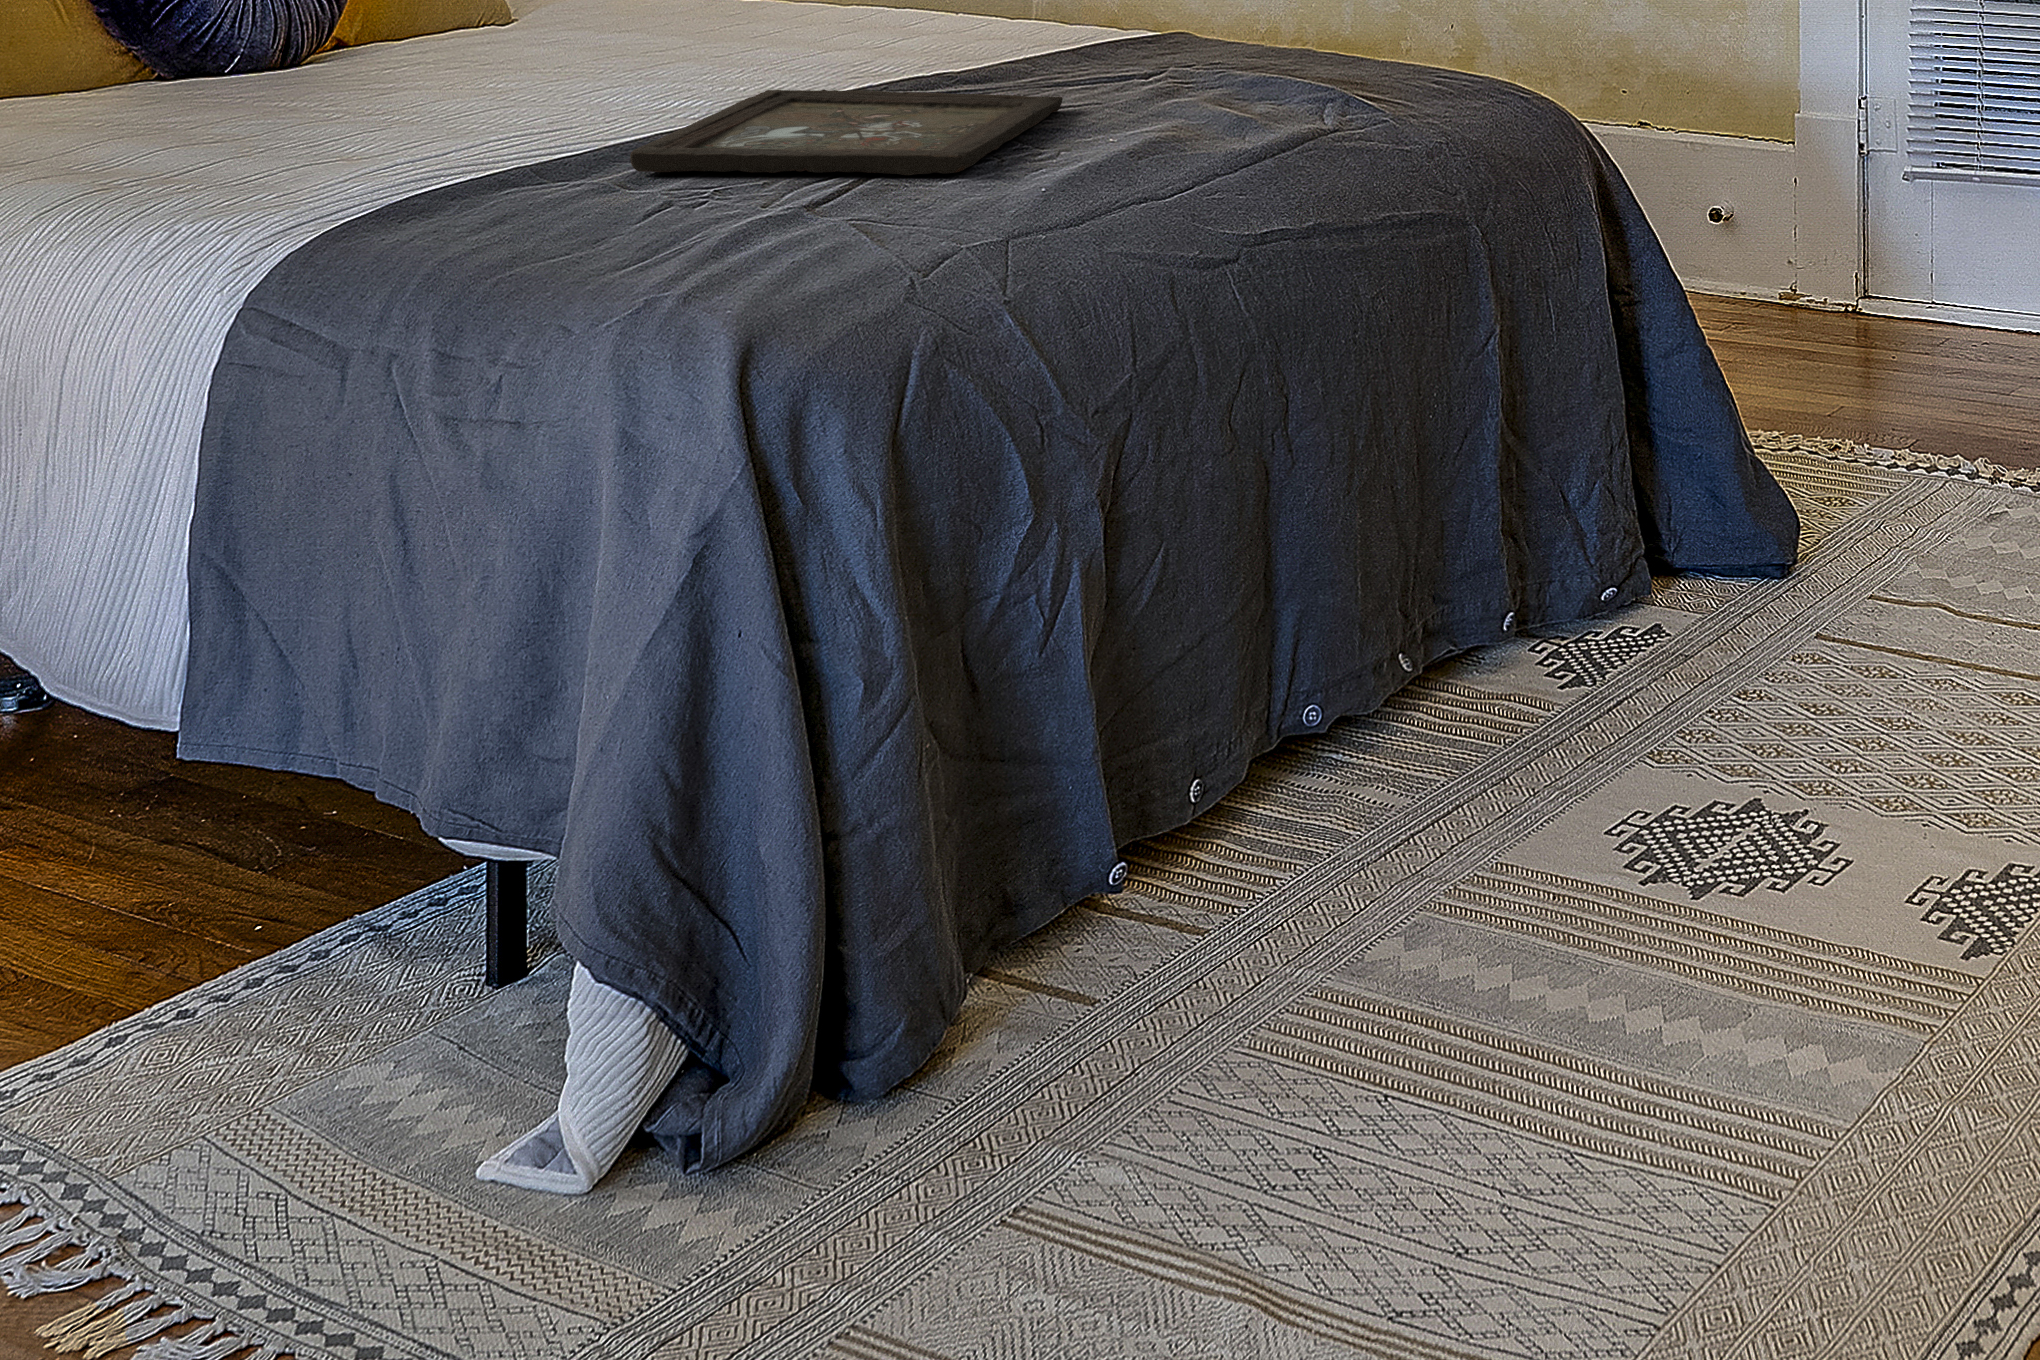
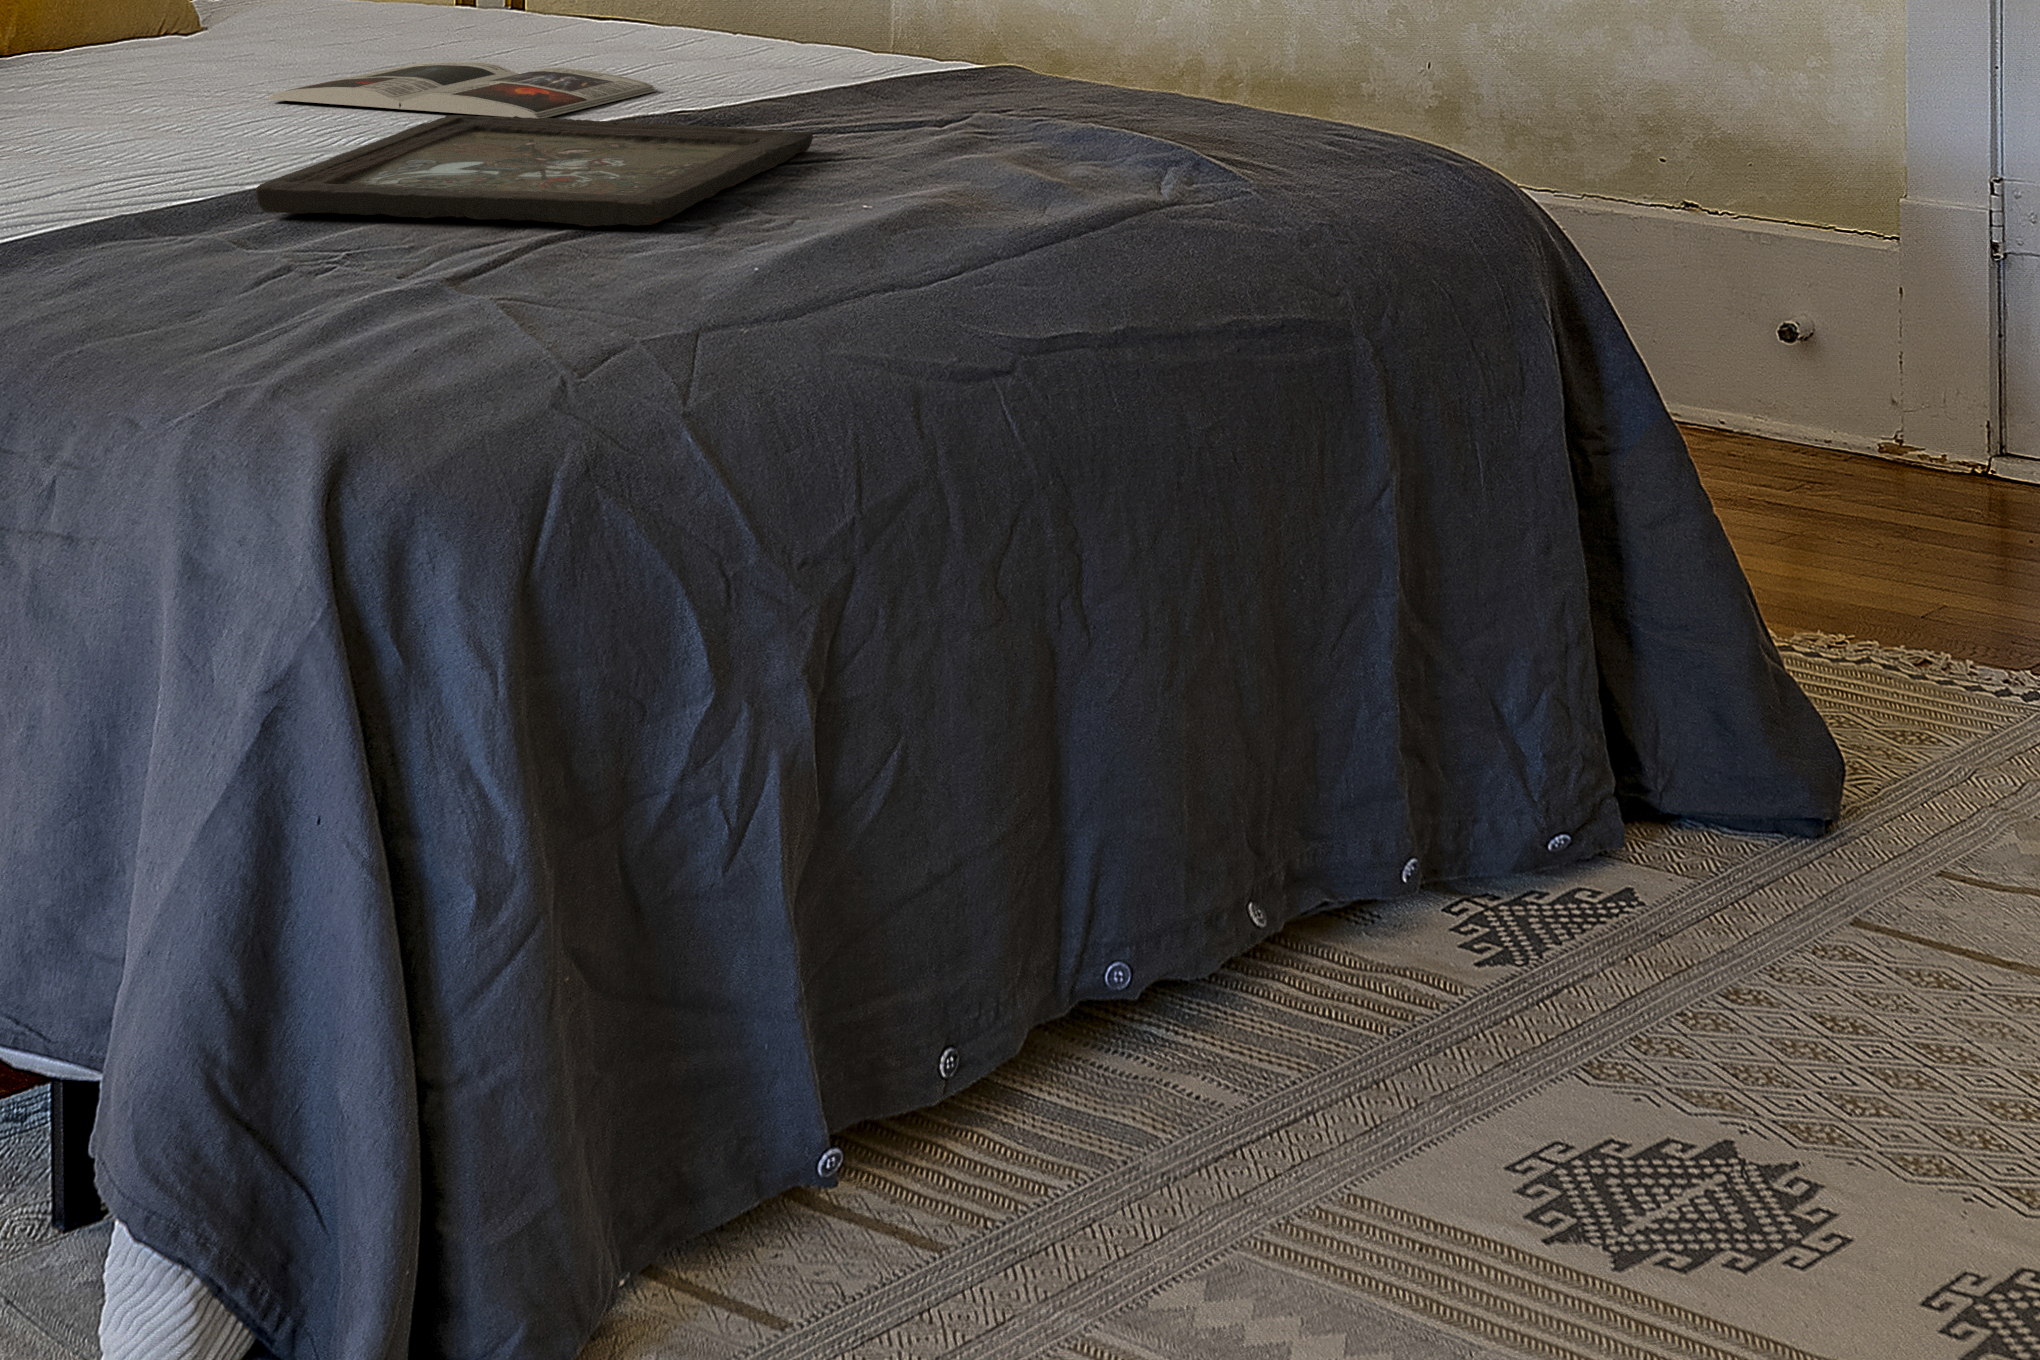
magazine: none [605,49,922,91] -> present [267,62,657,118]

